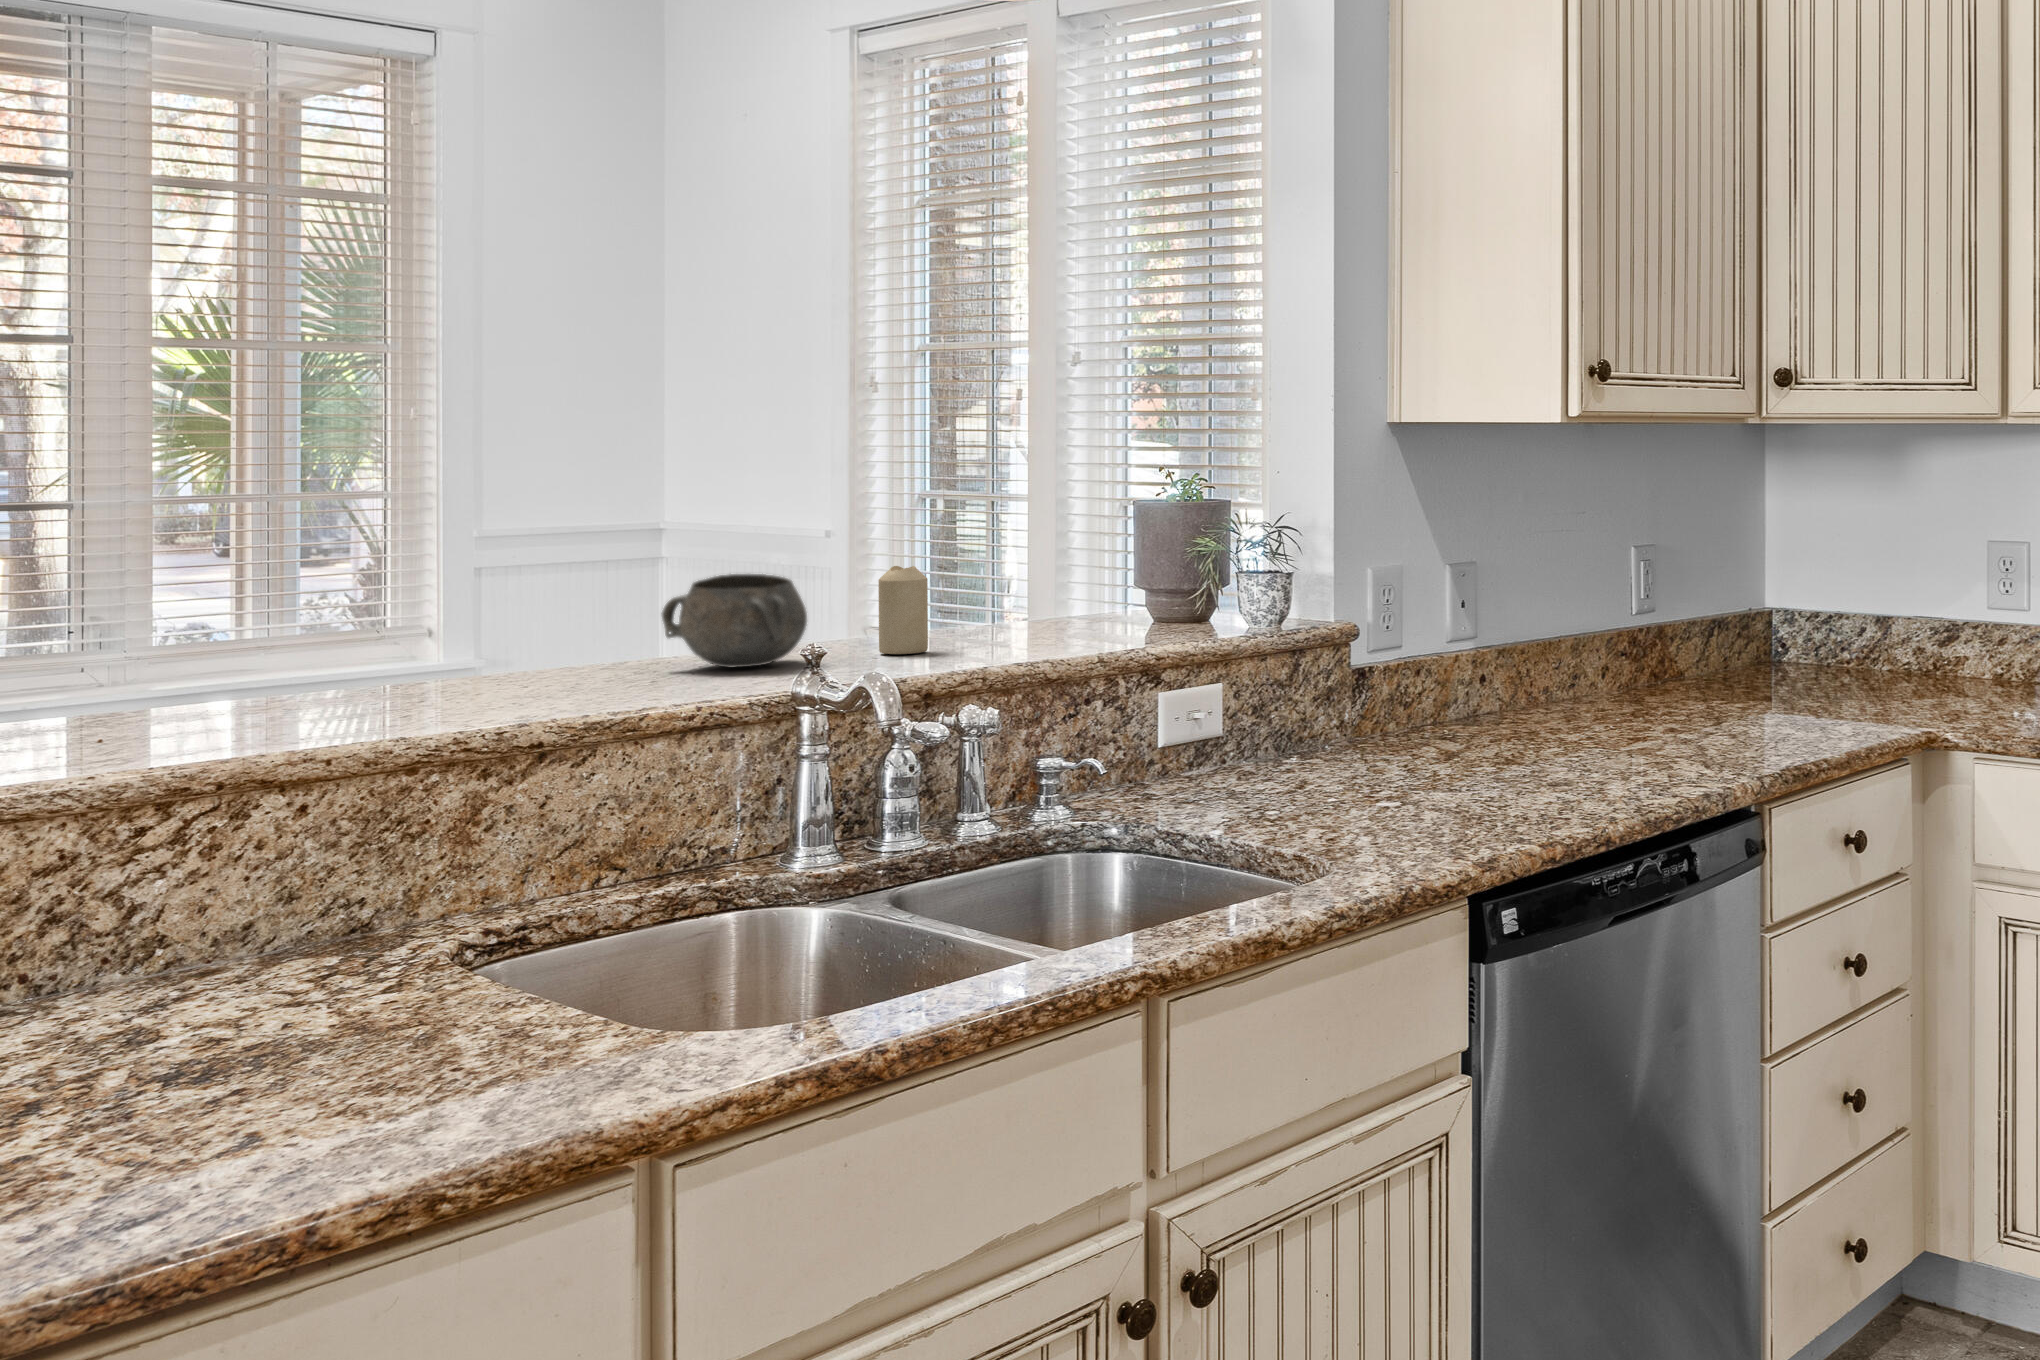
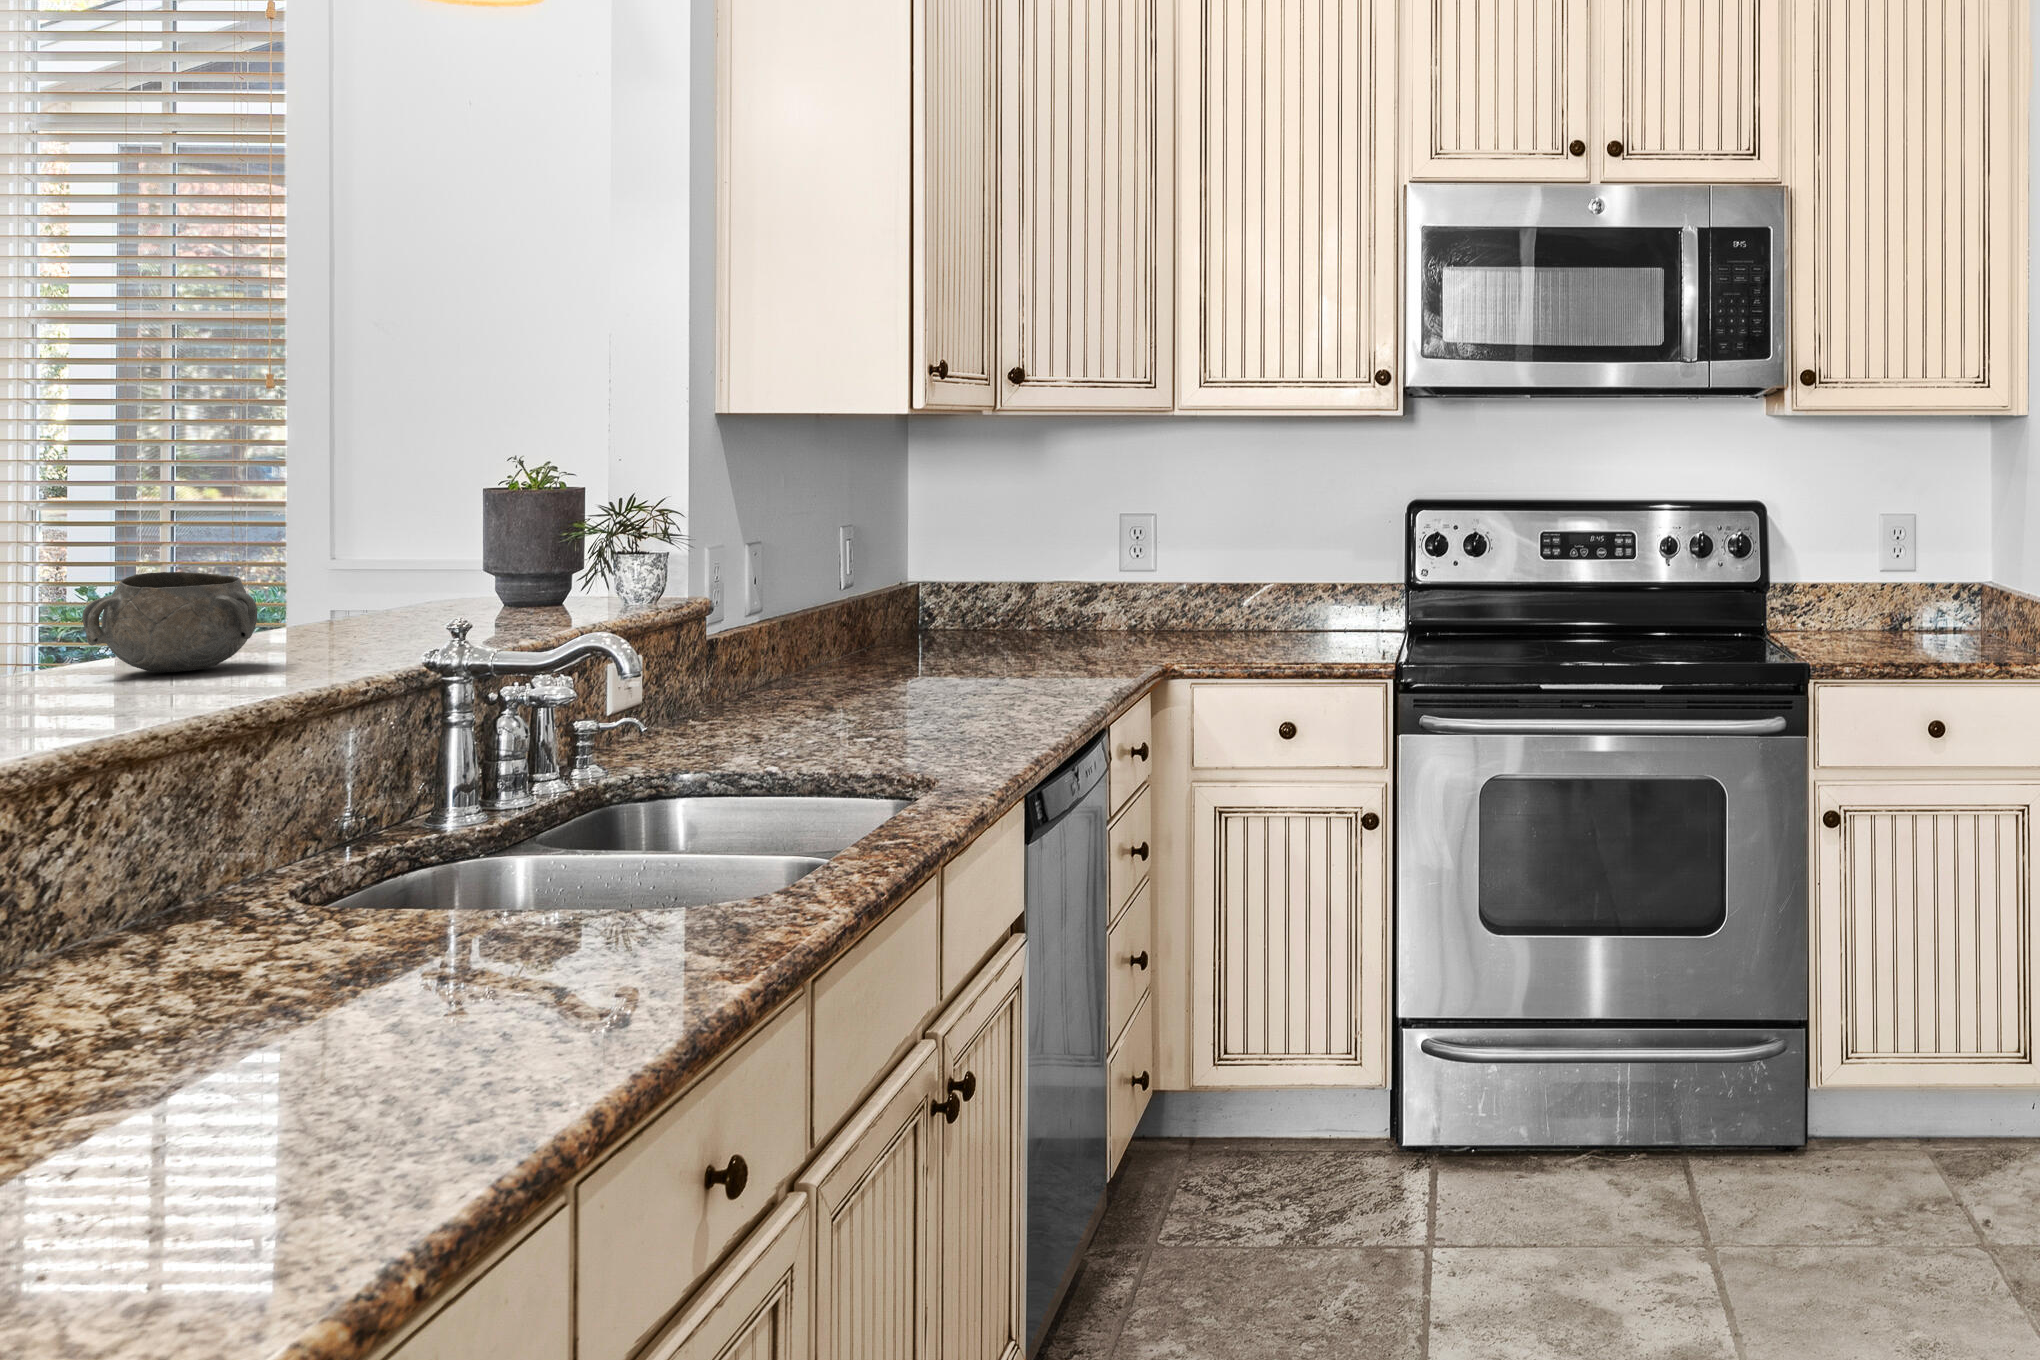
candle: present [878,566,928,654] -> none [295,559,352,650]

